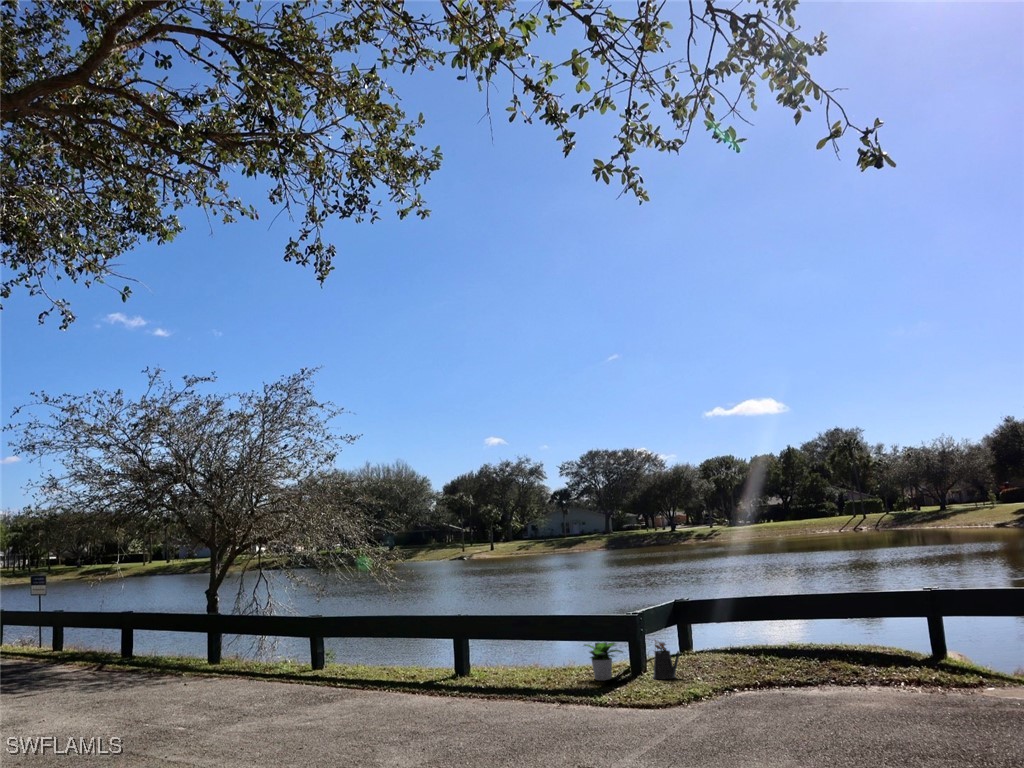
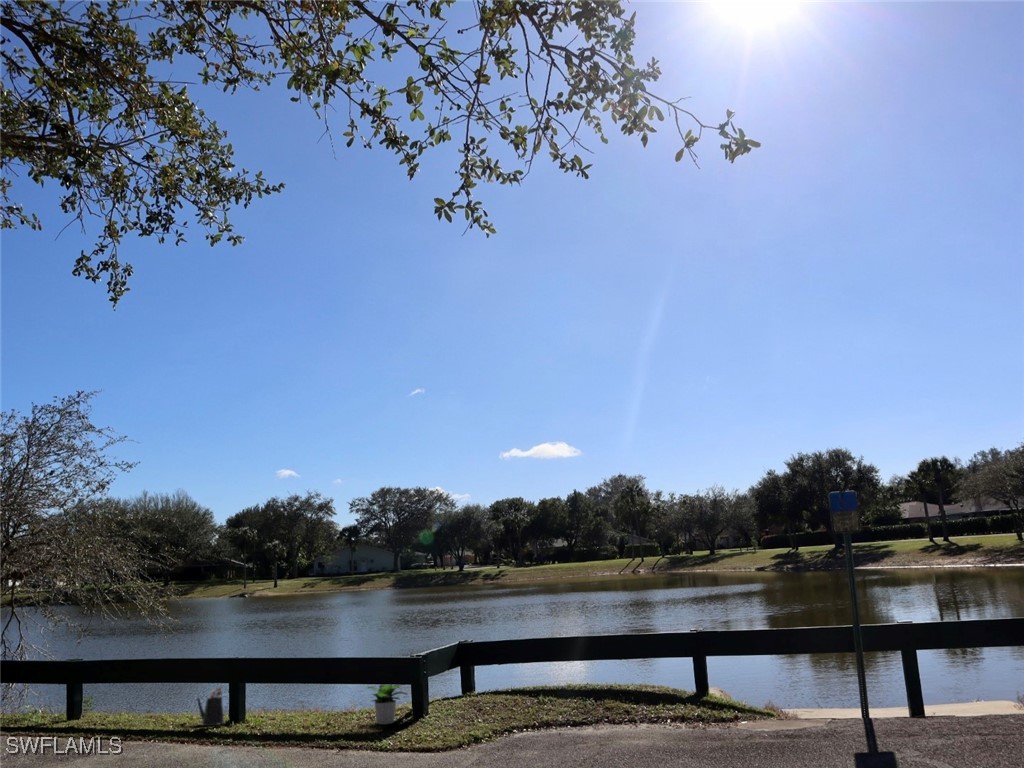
watering can: present [648,641,679,680] -> present [197,687,224,726]

